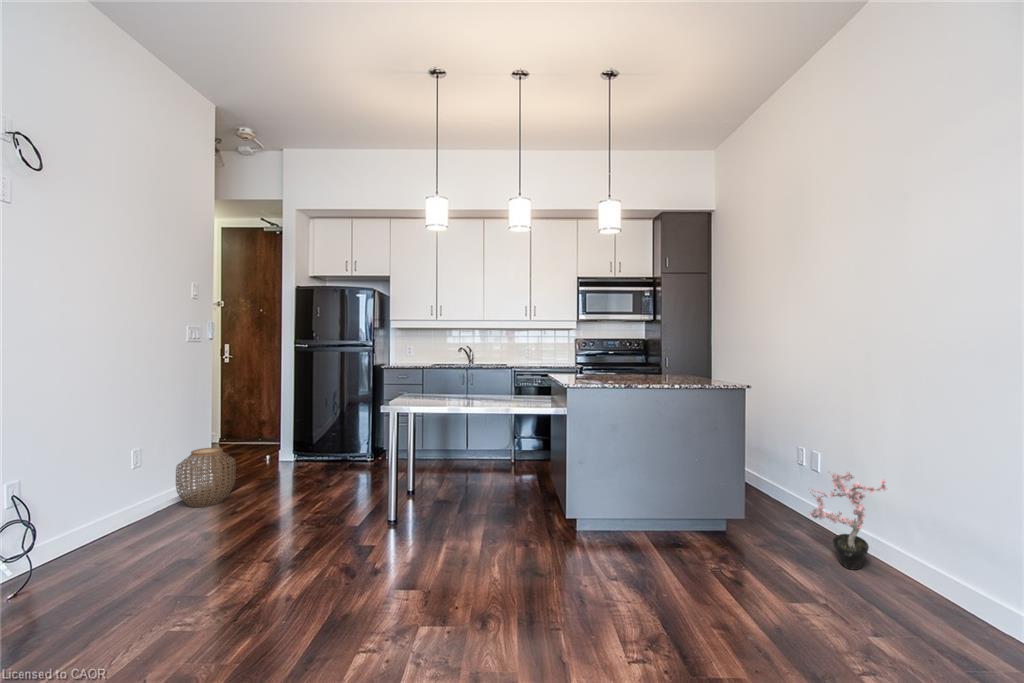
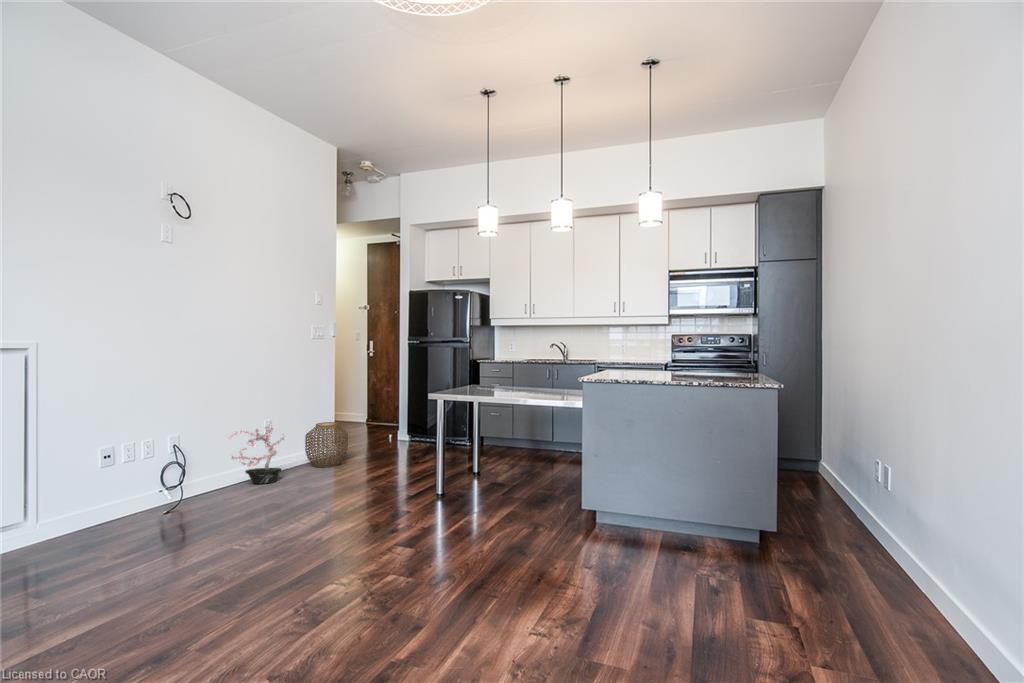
potted plant: present [808,472,887,570] -> present [228,422,285,484]

